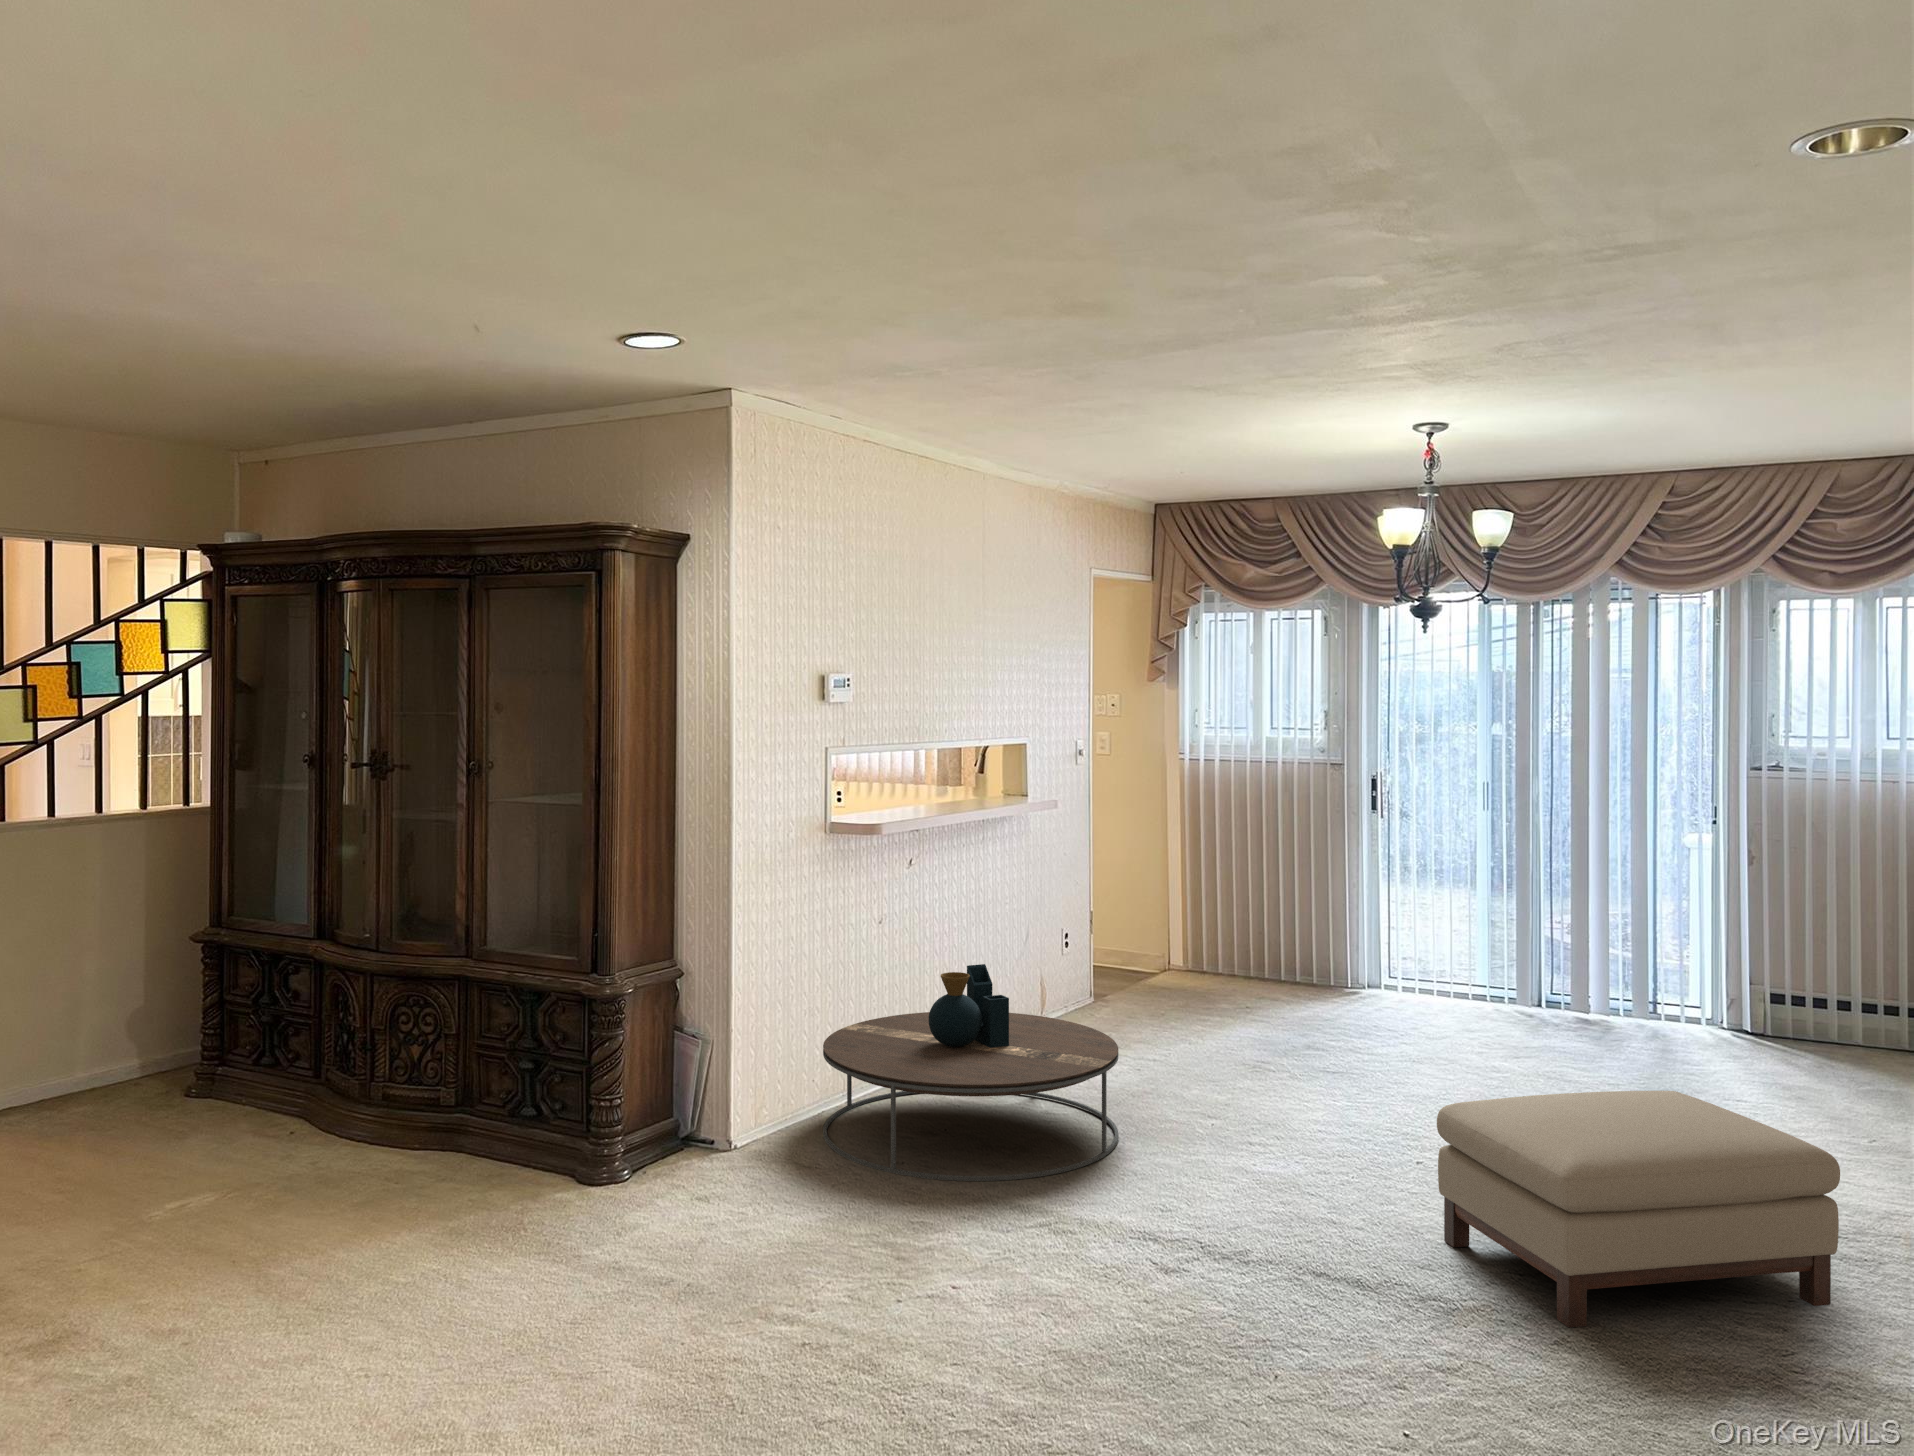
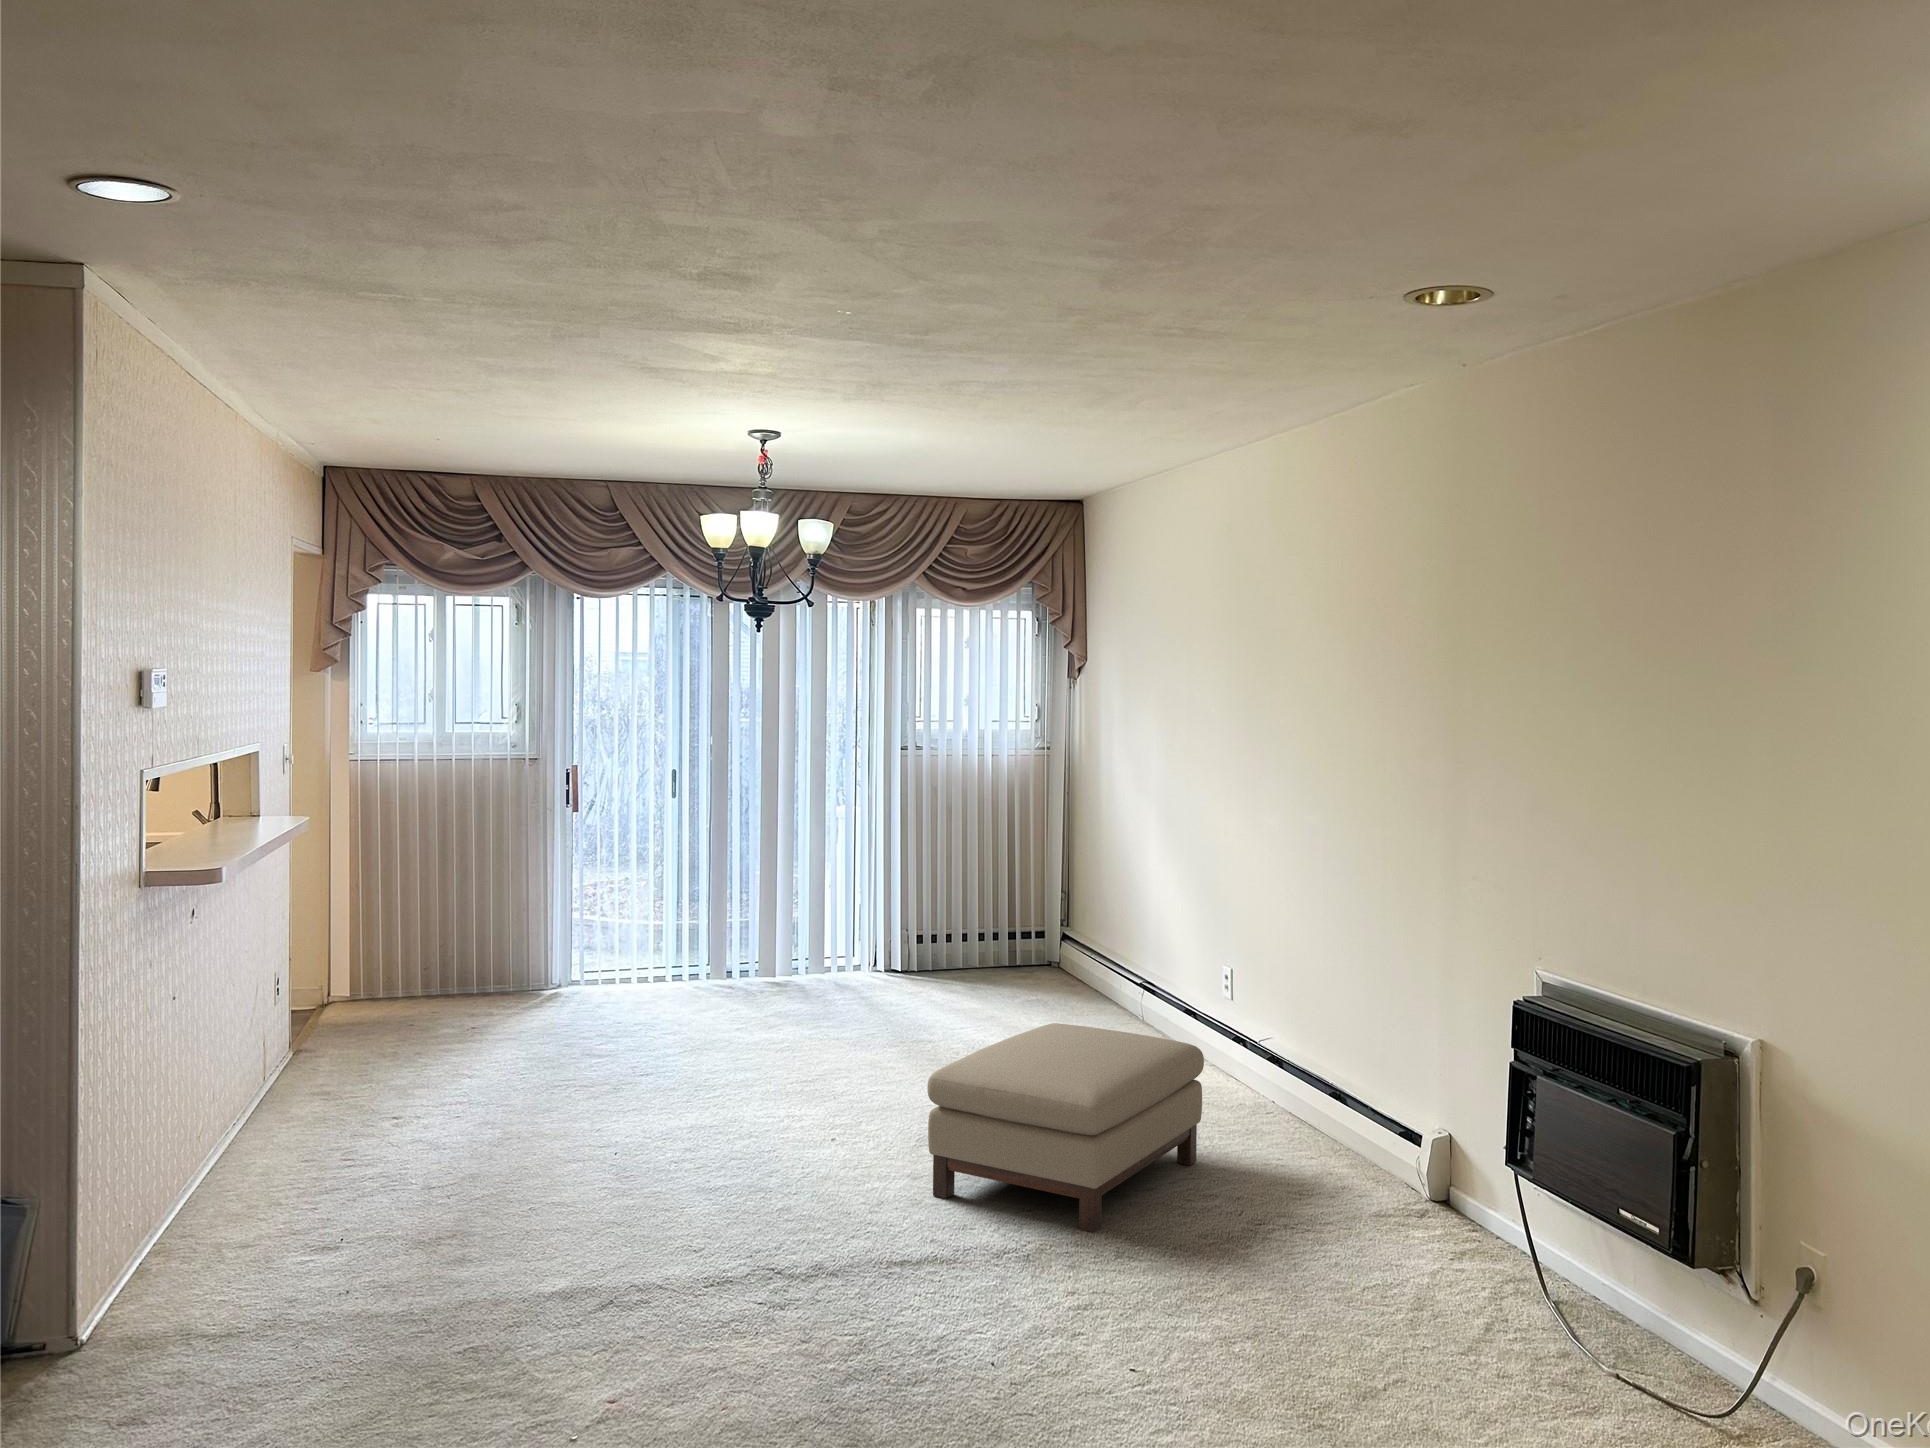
coffee table: present [823,964,1119,1181] -> none [162,1024,557,1306]

